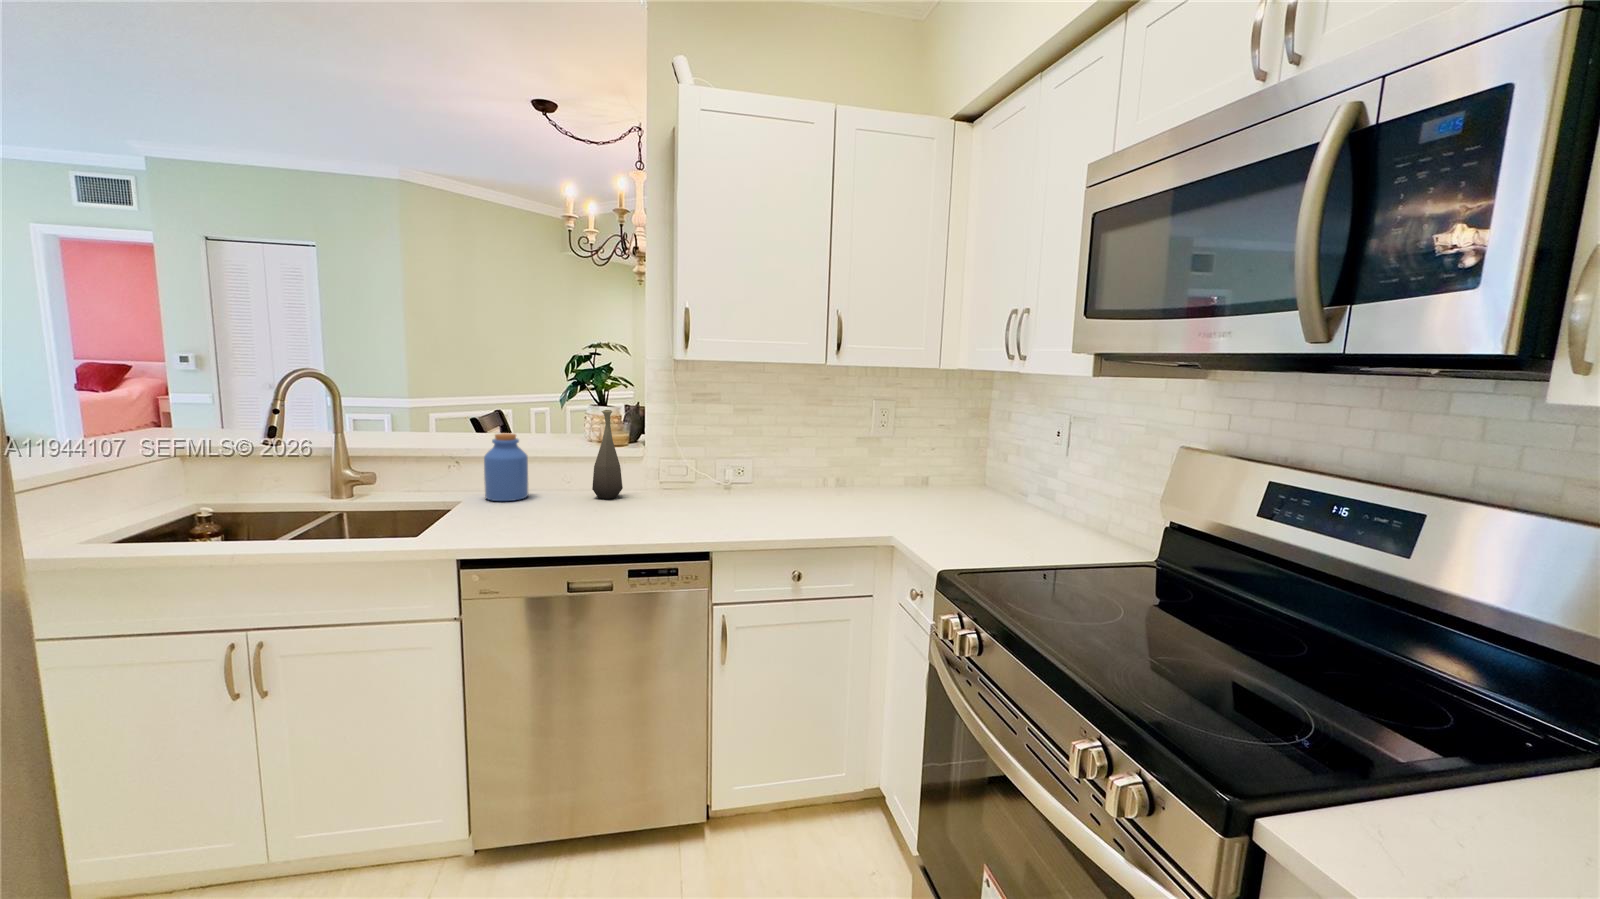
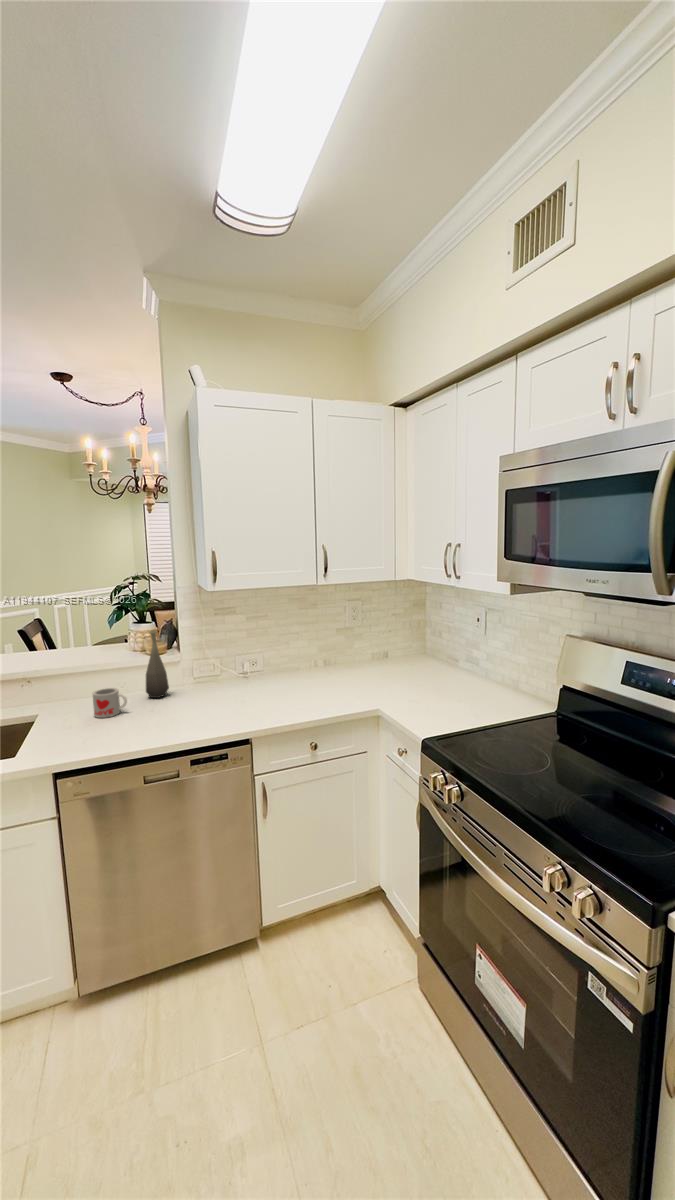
jar: present [484,433,529,501] -> none [56,656,94,711]
mug: none [522,476,565,512] -> present [93,688,127,718]

